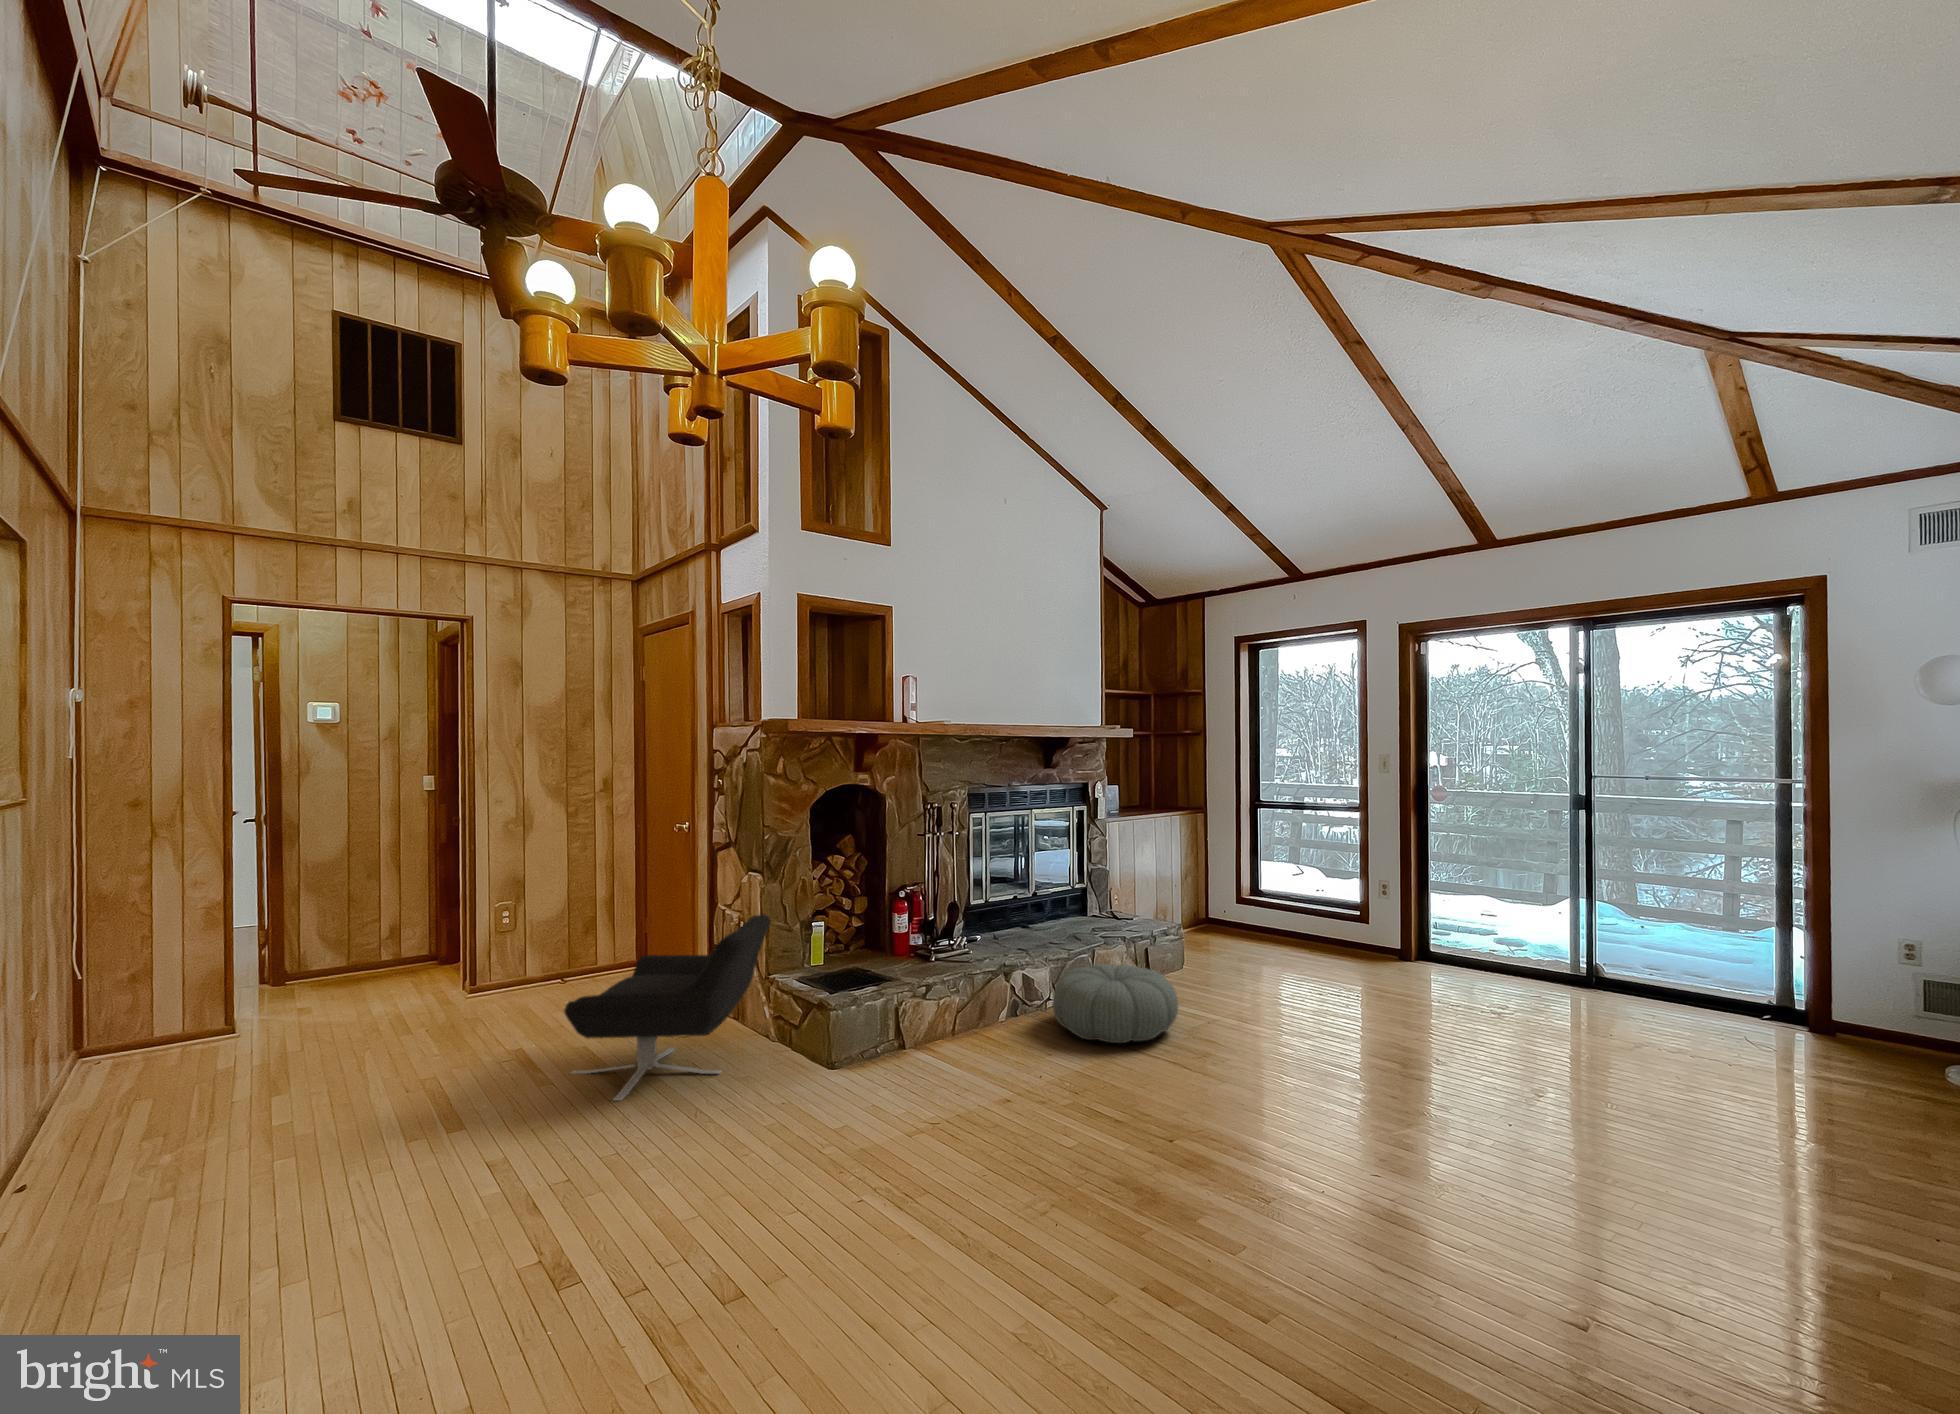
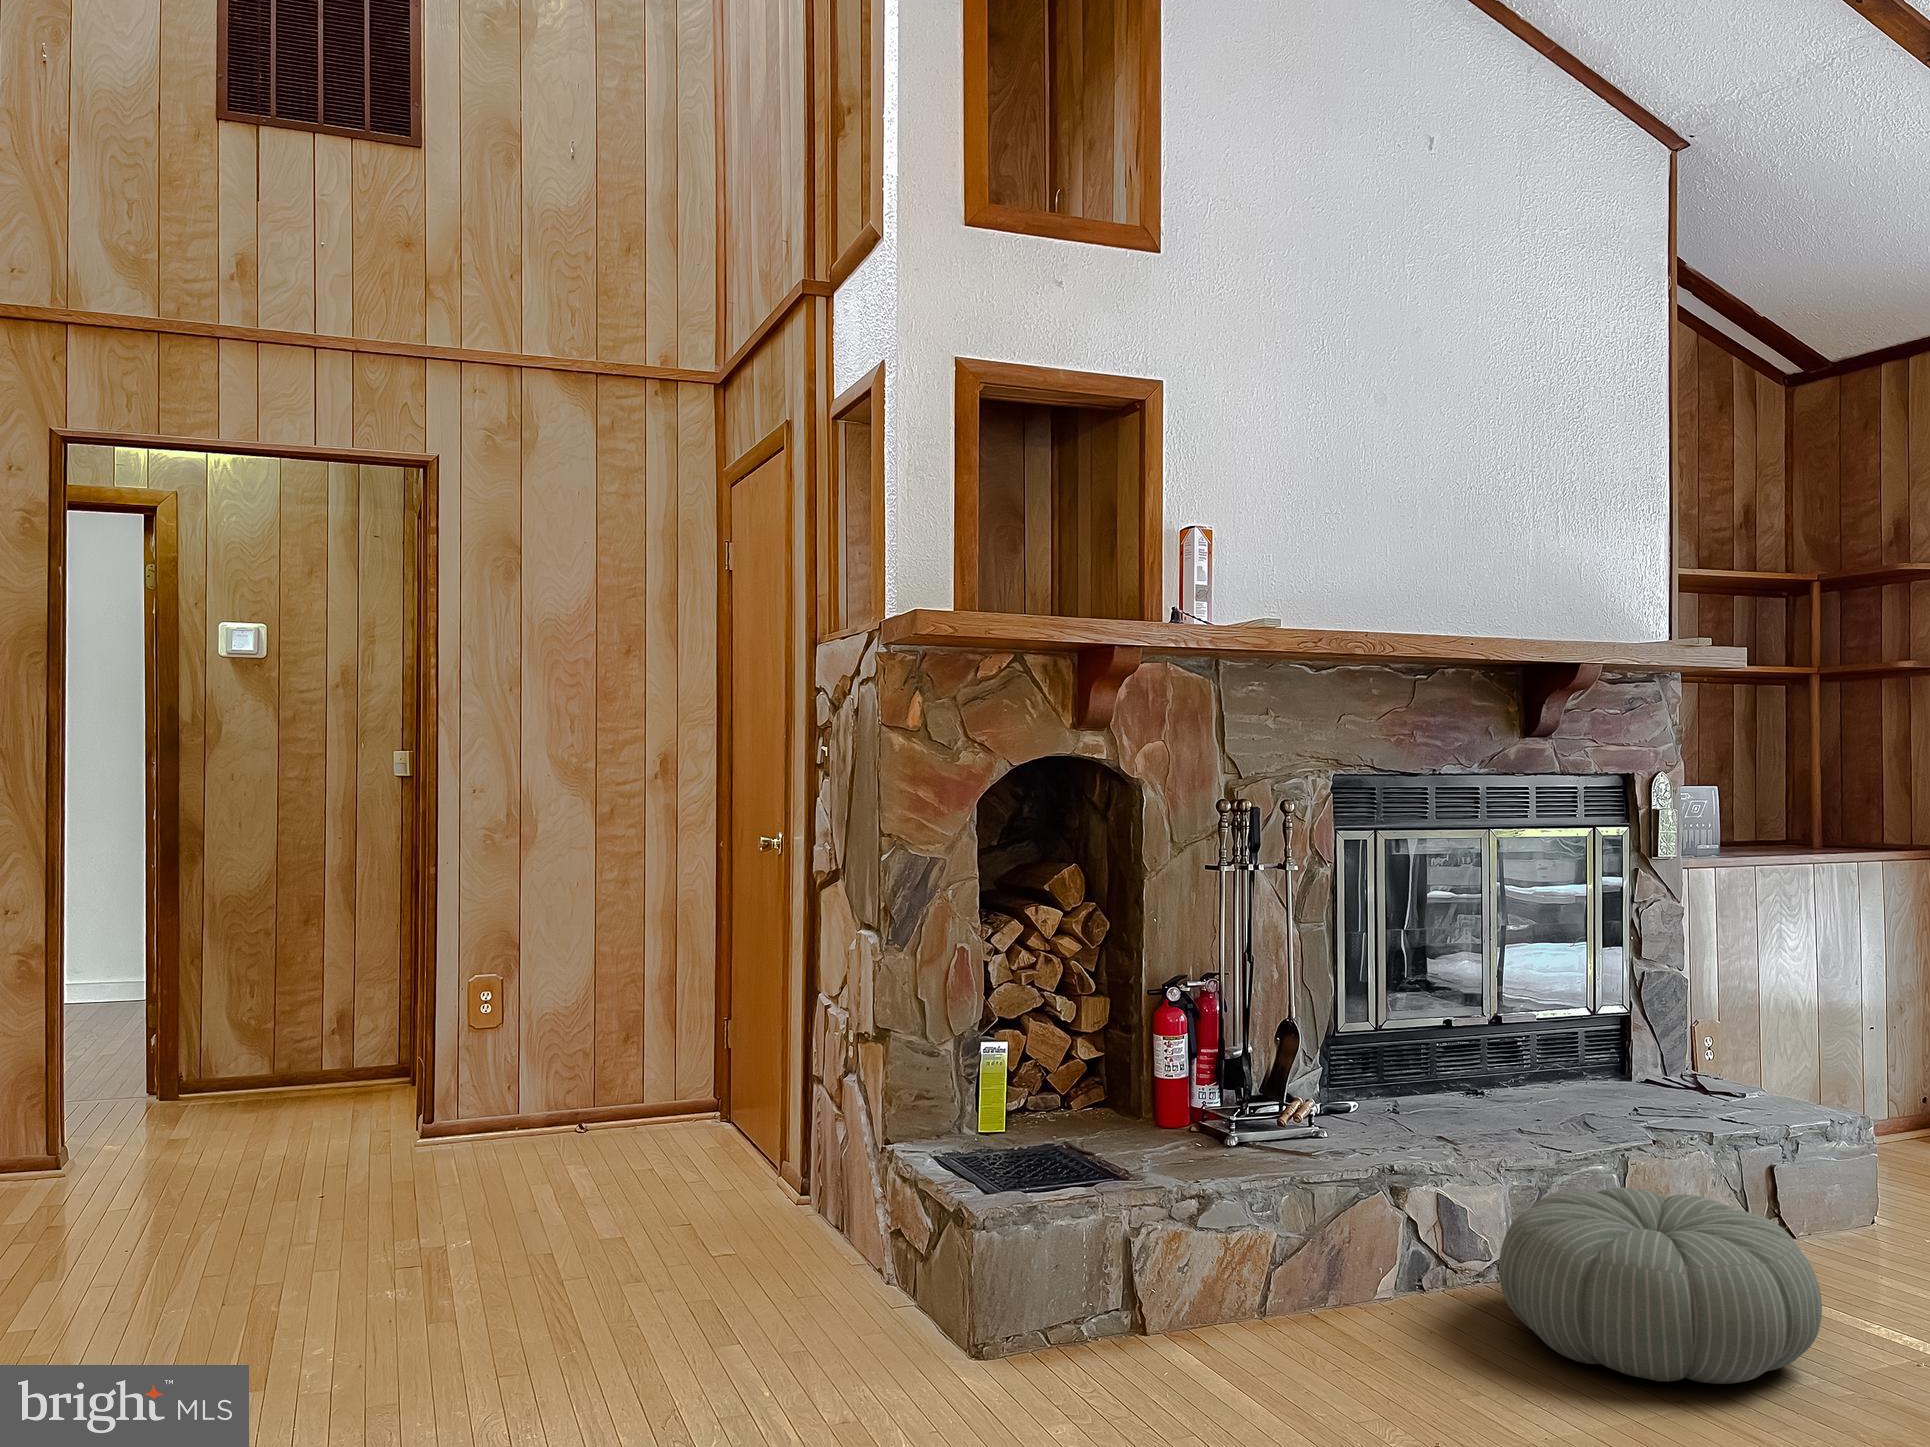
lounge chair: present [564,914,770,1101] -> none [462,1008,876,1350]

